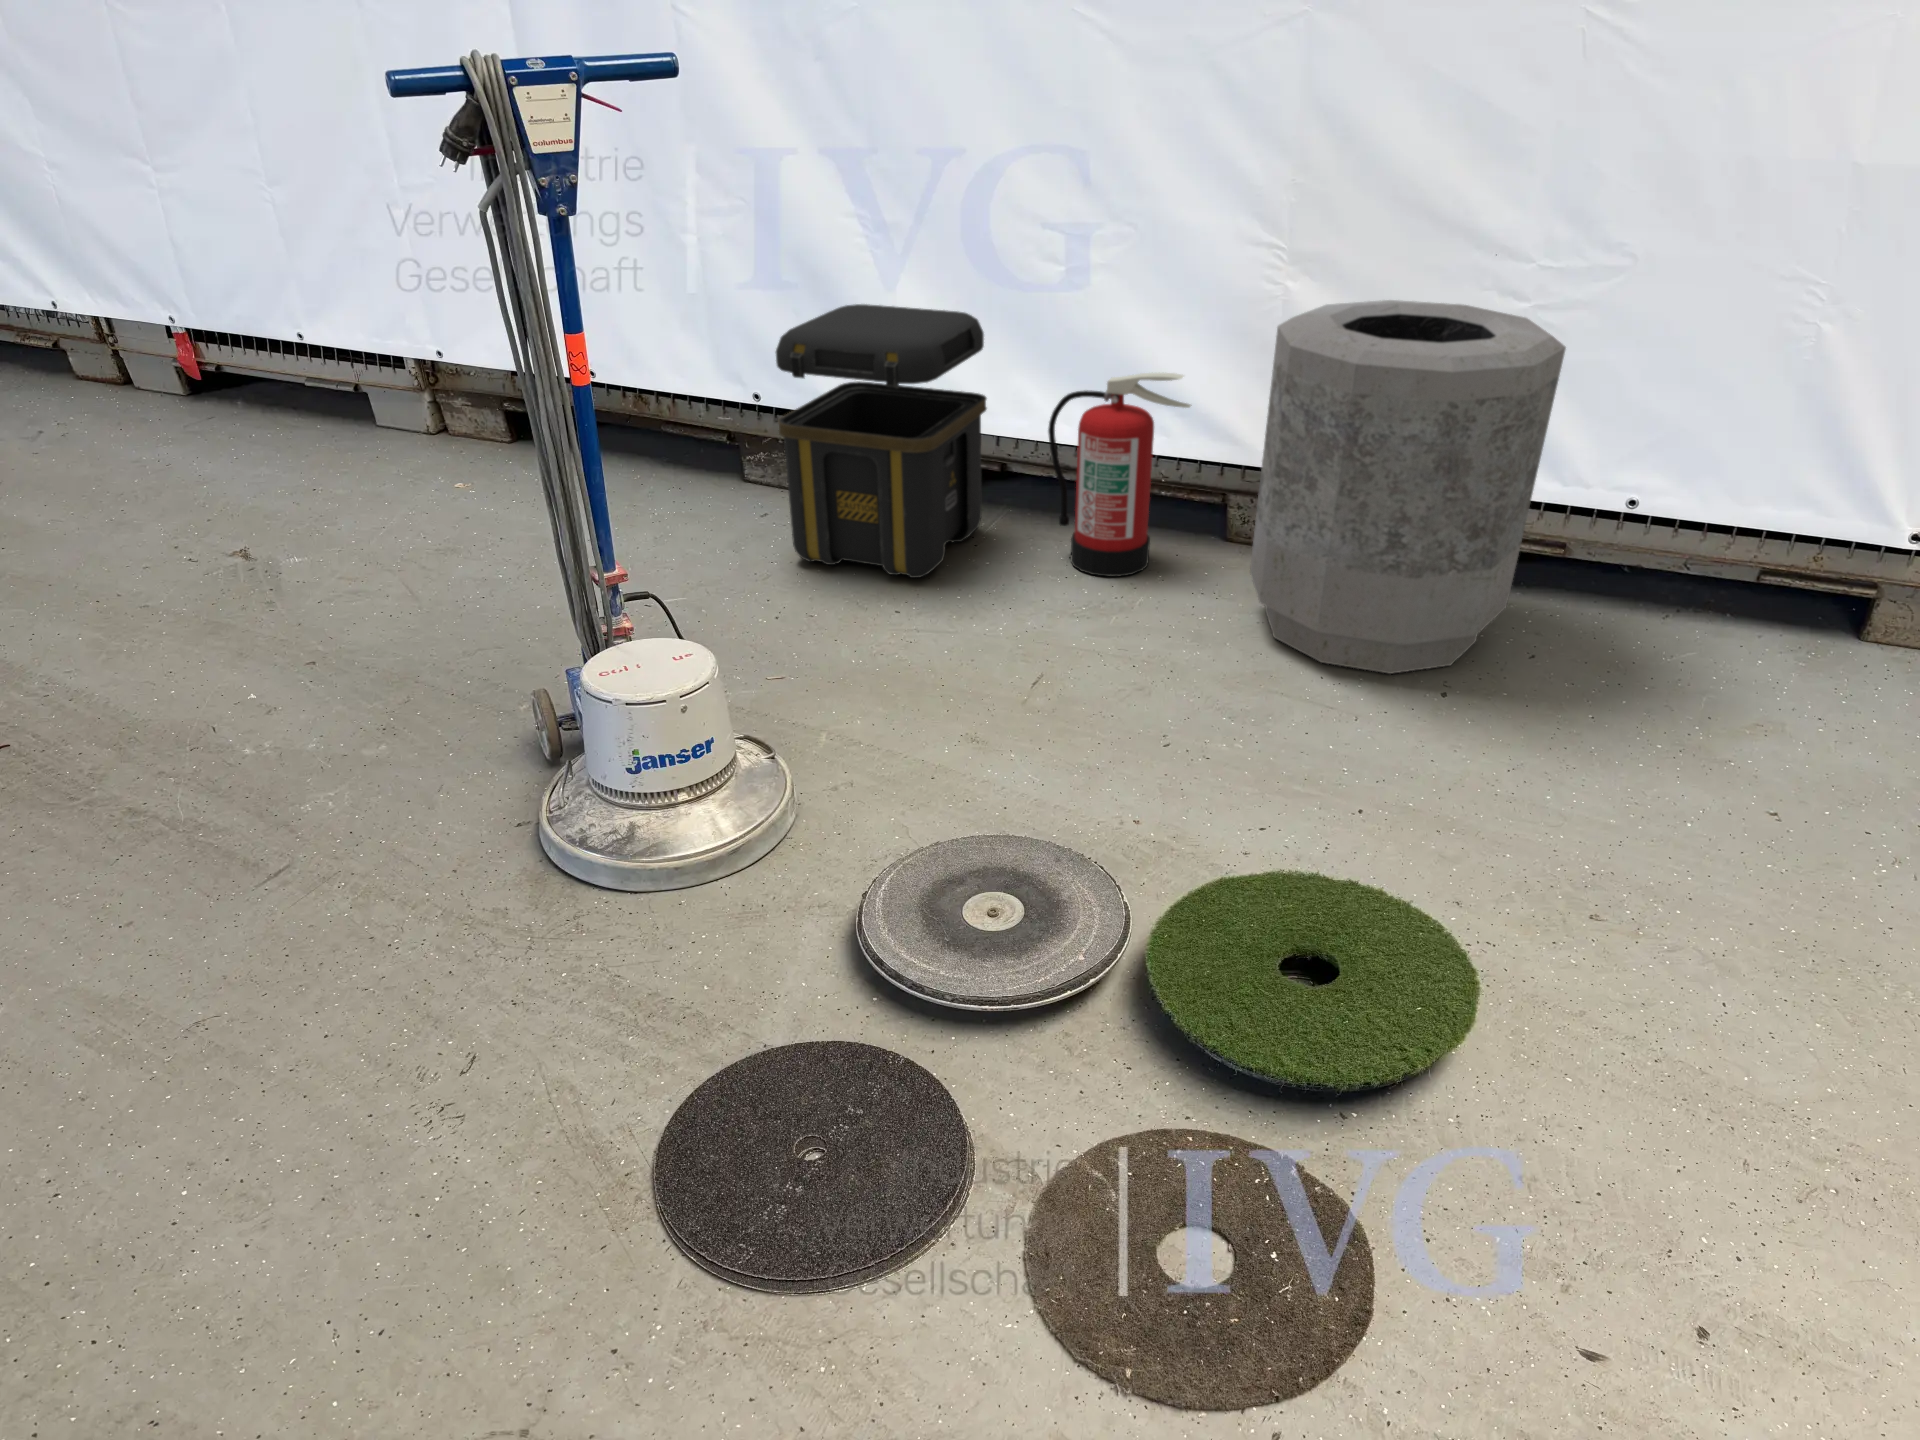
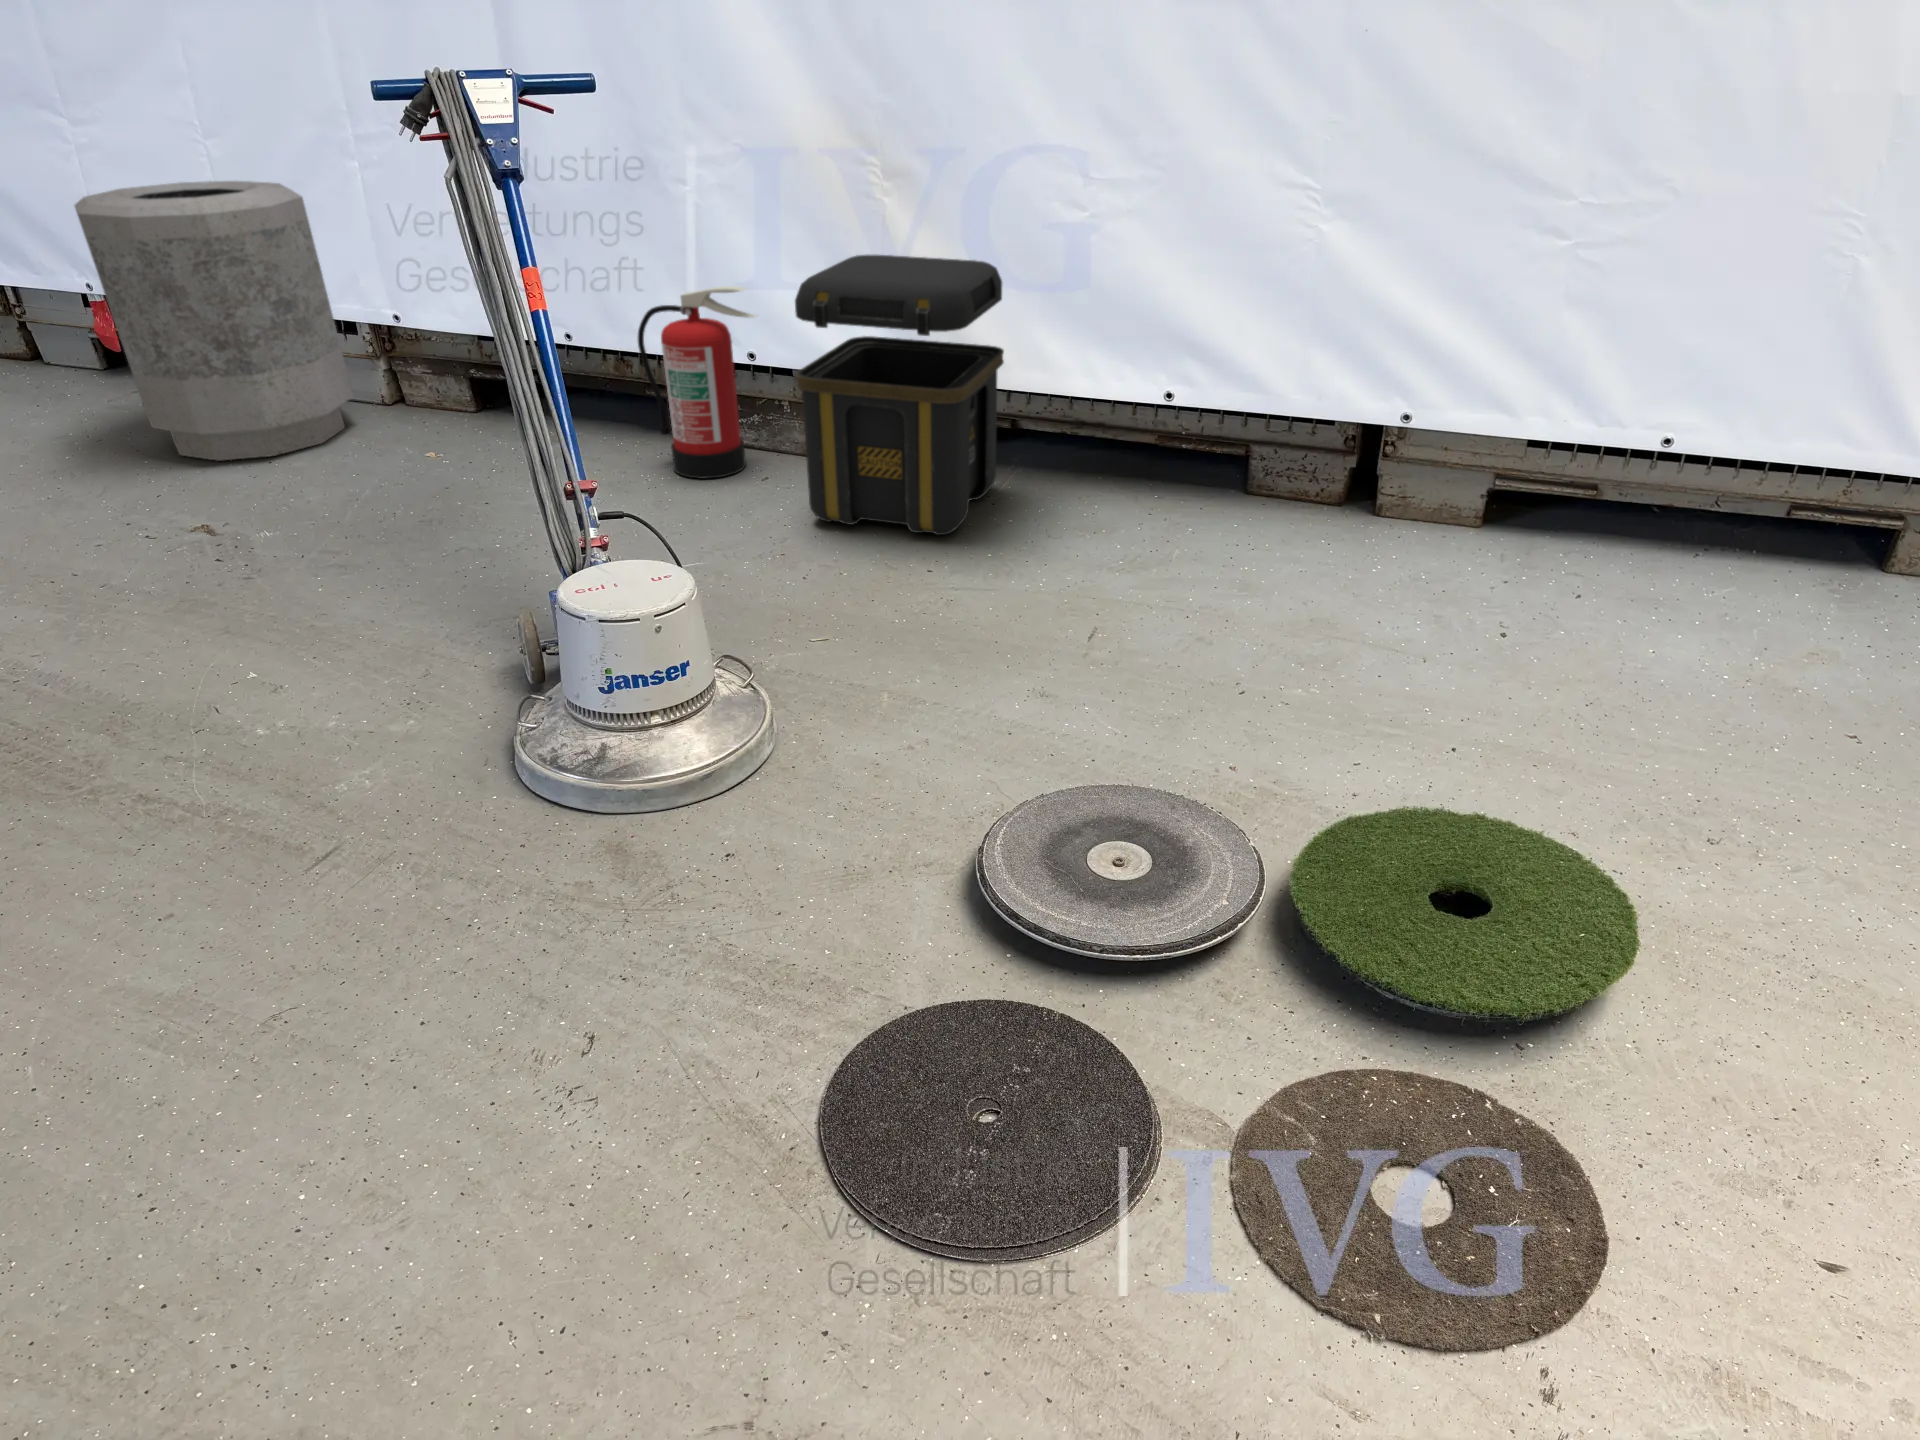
trash can: present [1250,300,1566,674] -> present [75,181,353,461]
fire extinguisher: present [1048,373,1191,576] -> present [638,286,756,479]

